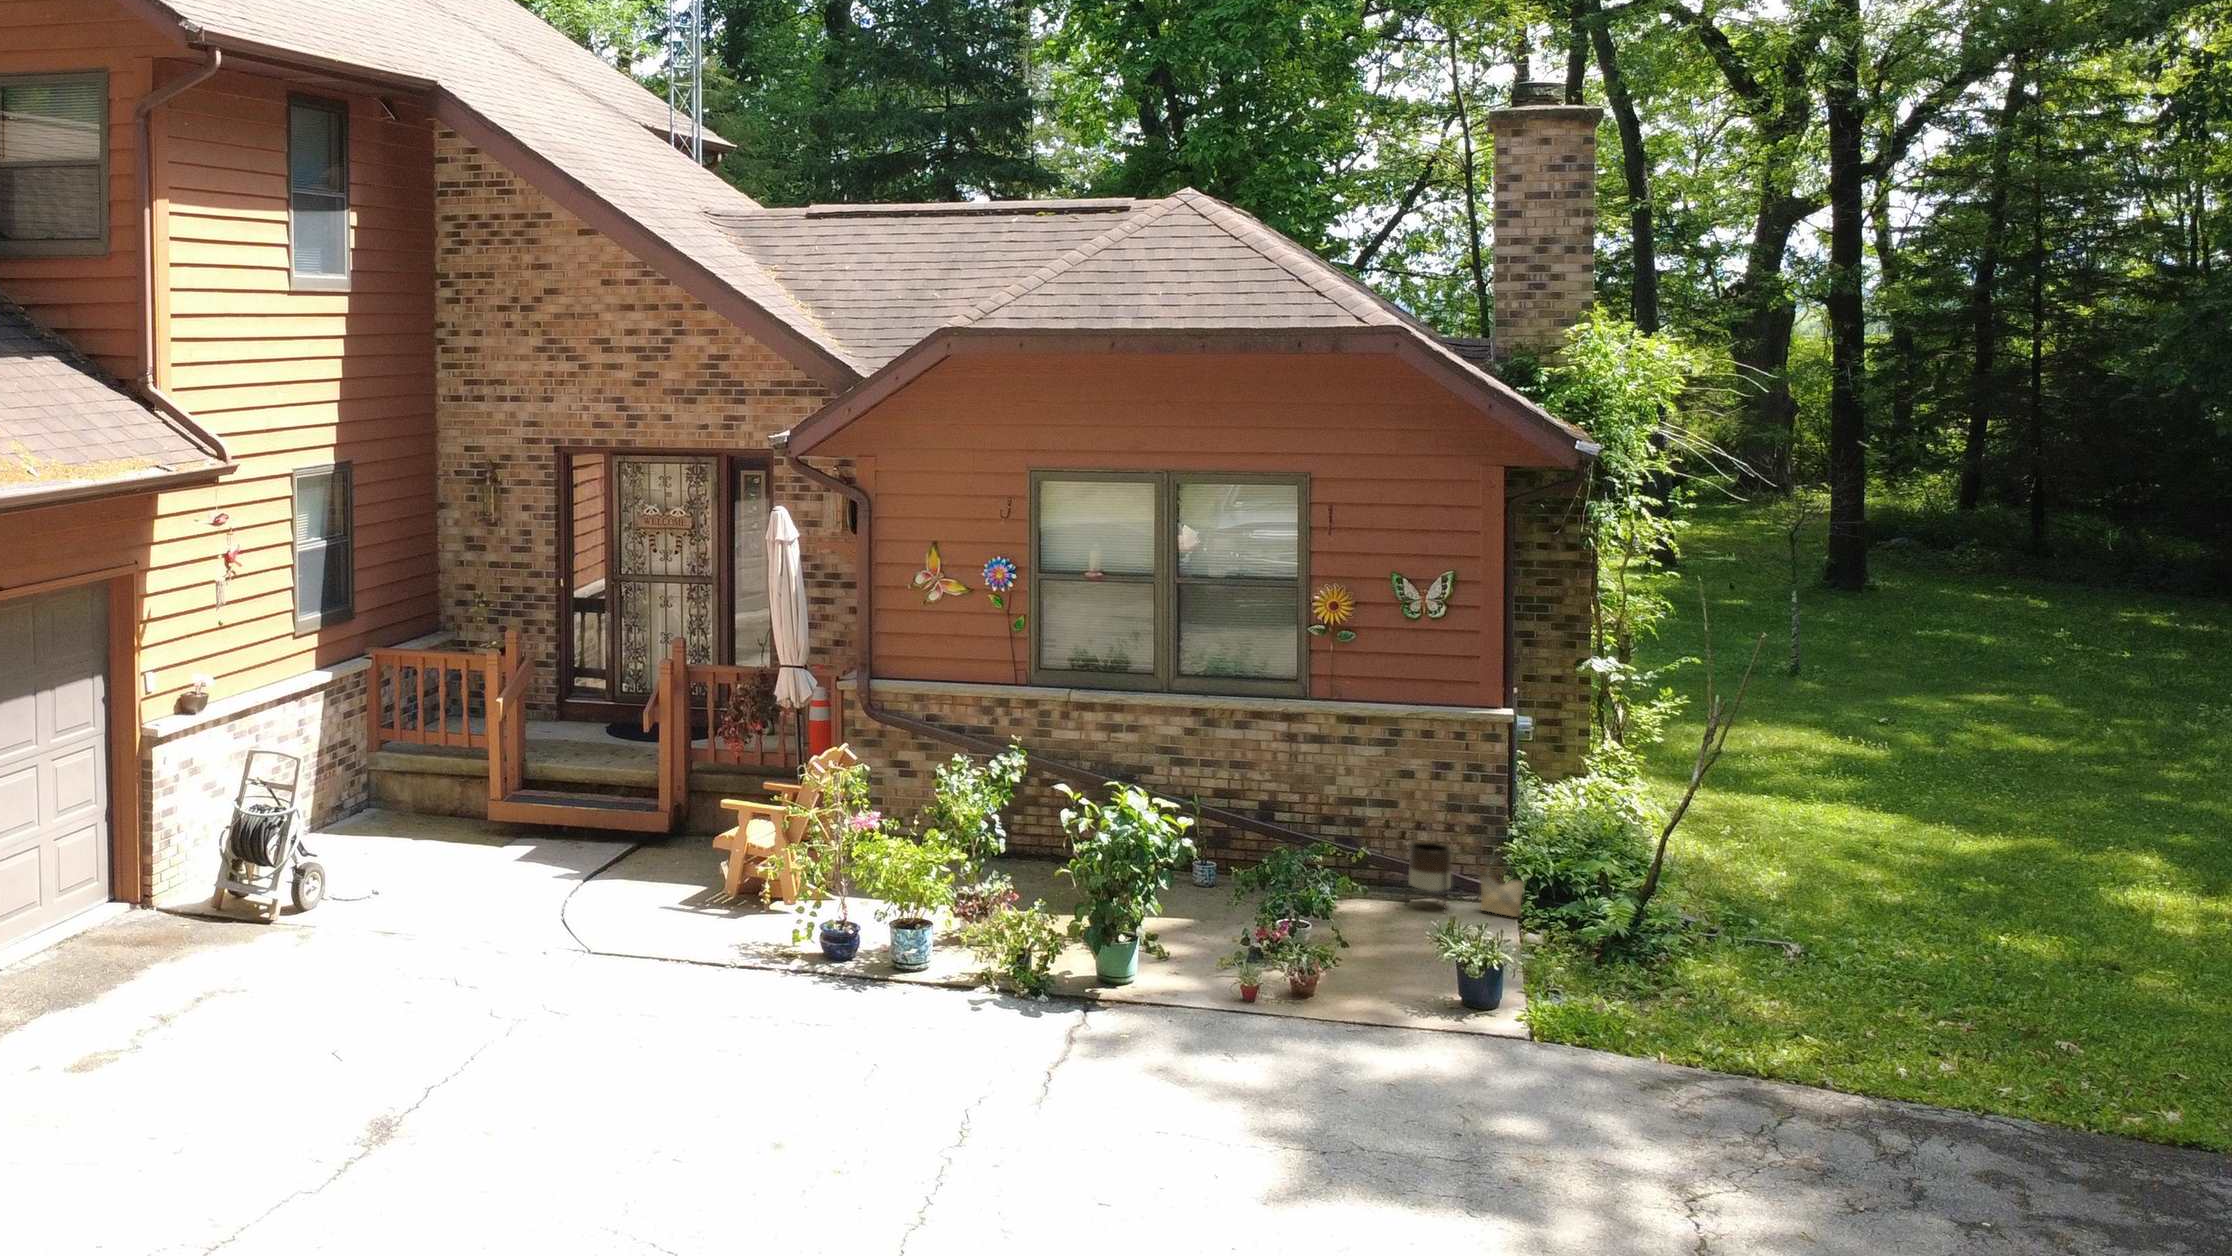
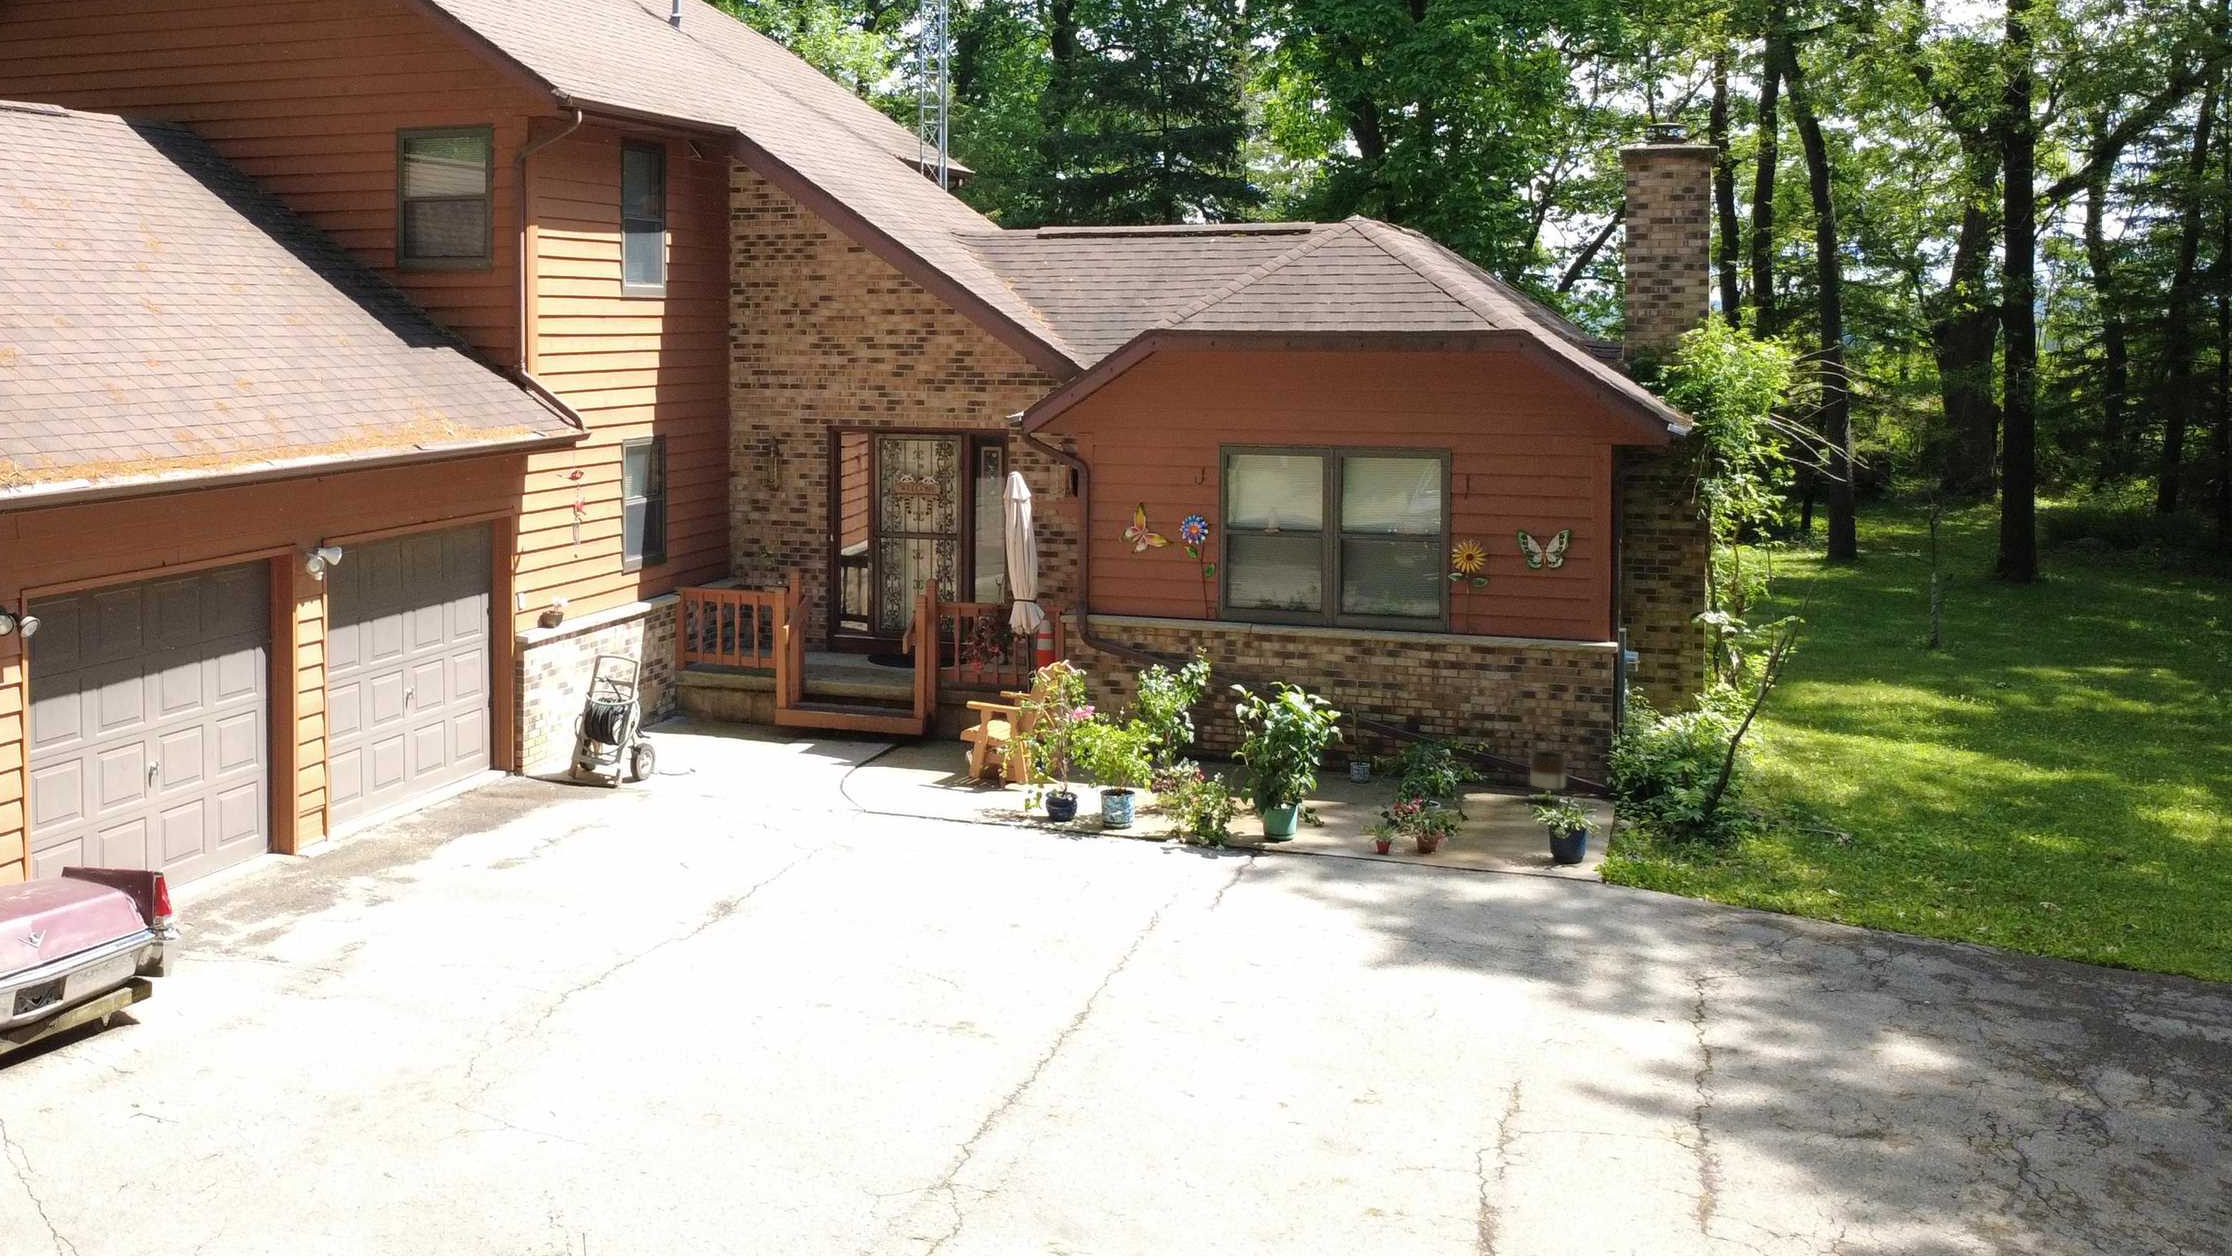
woven basket: present [1480,858,1524,917] -> none [1589,762,1626,811]

